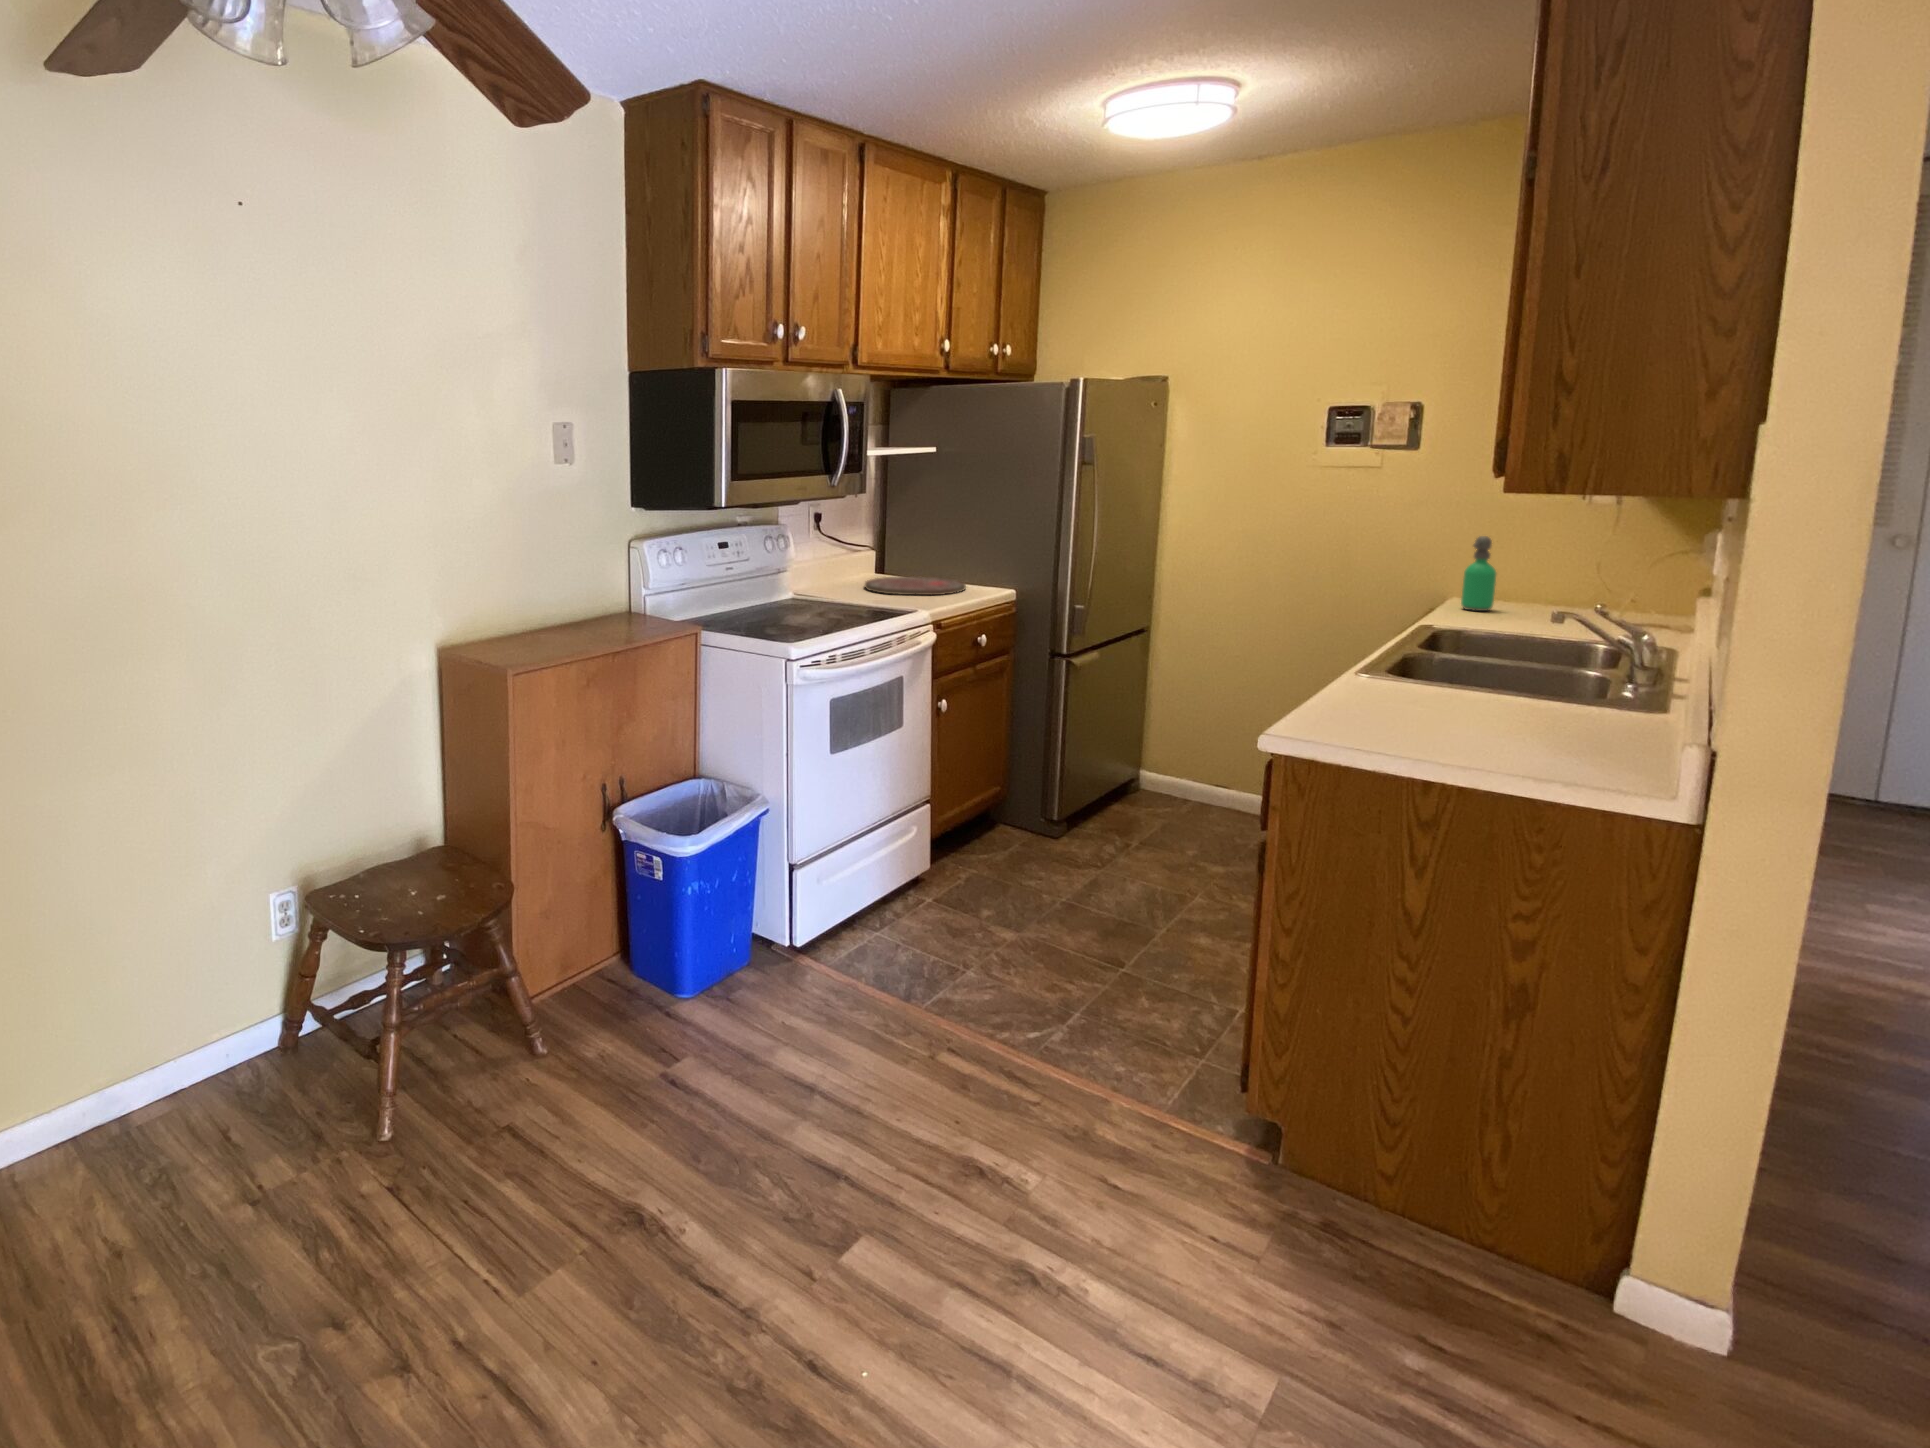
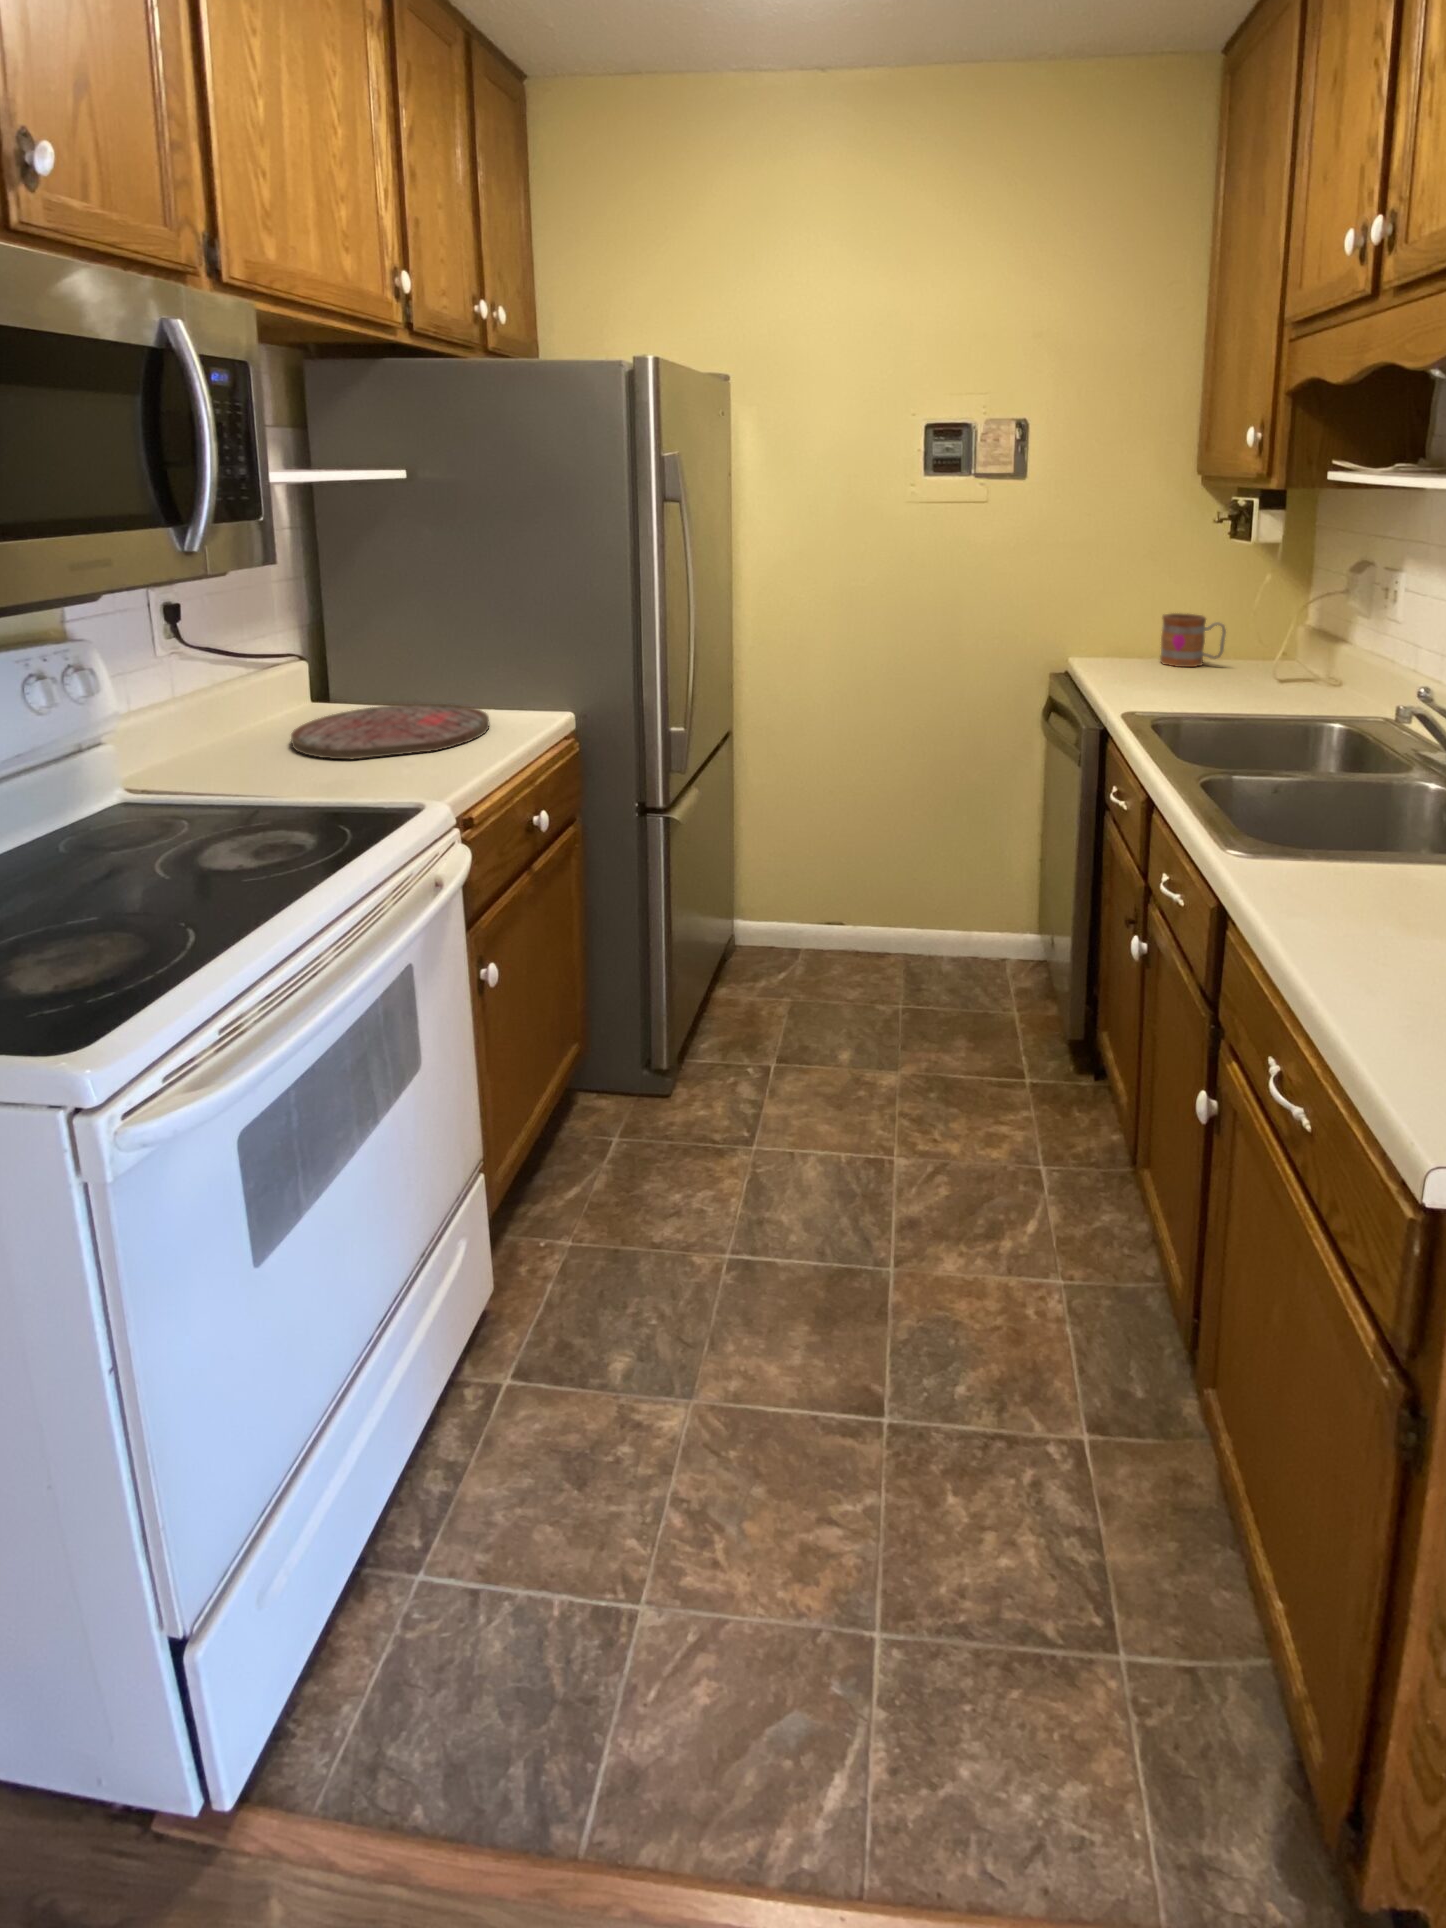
soap dispenser: present [1461,536,1496,611] -> none [1125,586,1161,682]
mug: none [1525,564,1592,609] -> present [1160,613,1226,667]

